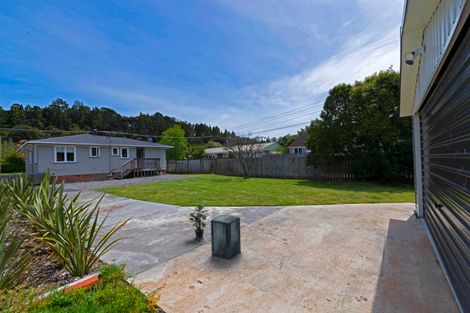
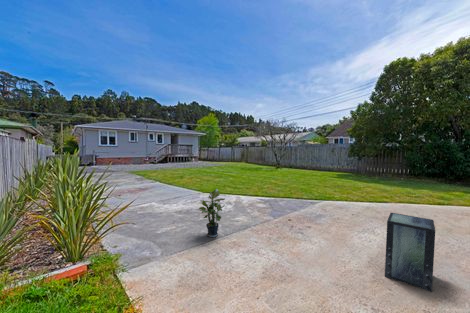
storage box: present [211,215,241,260] -> present [385,213,435,292]

